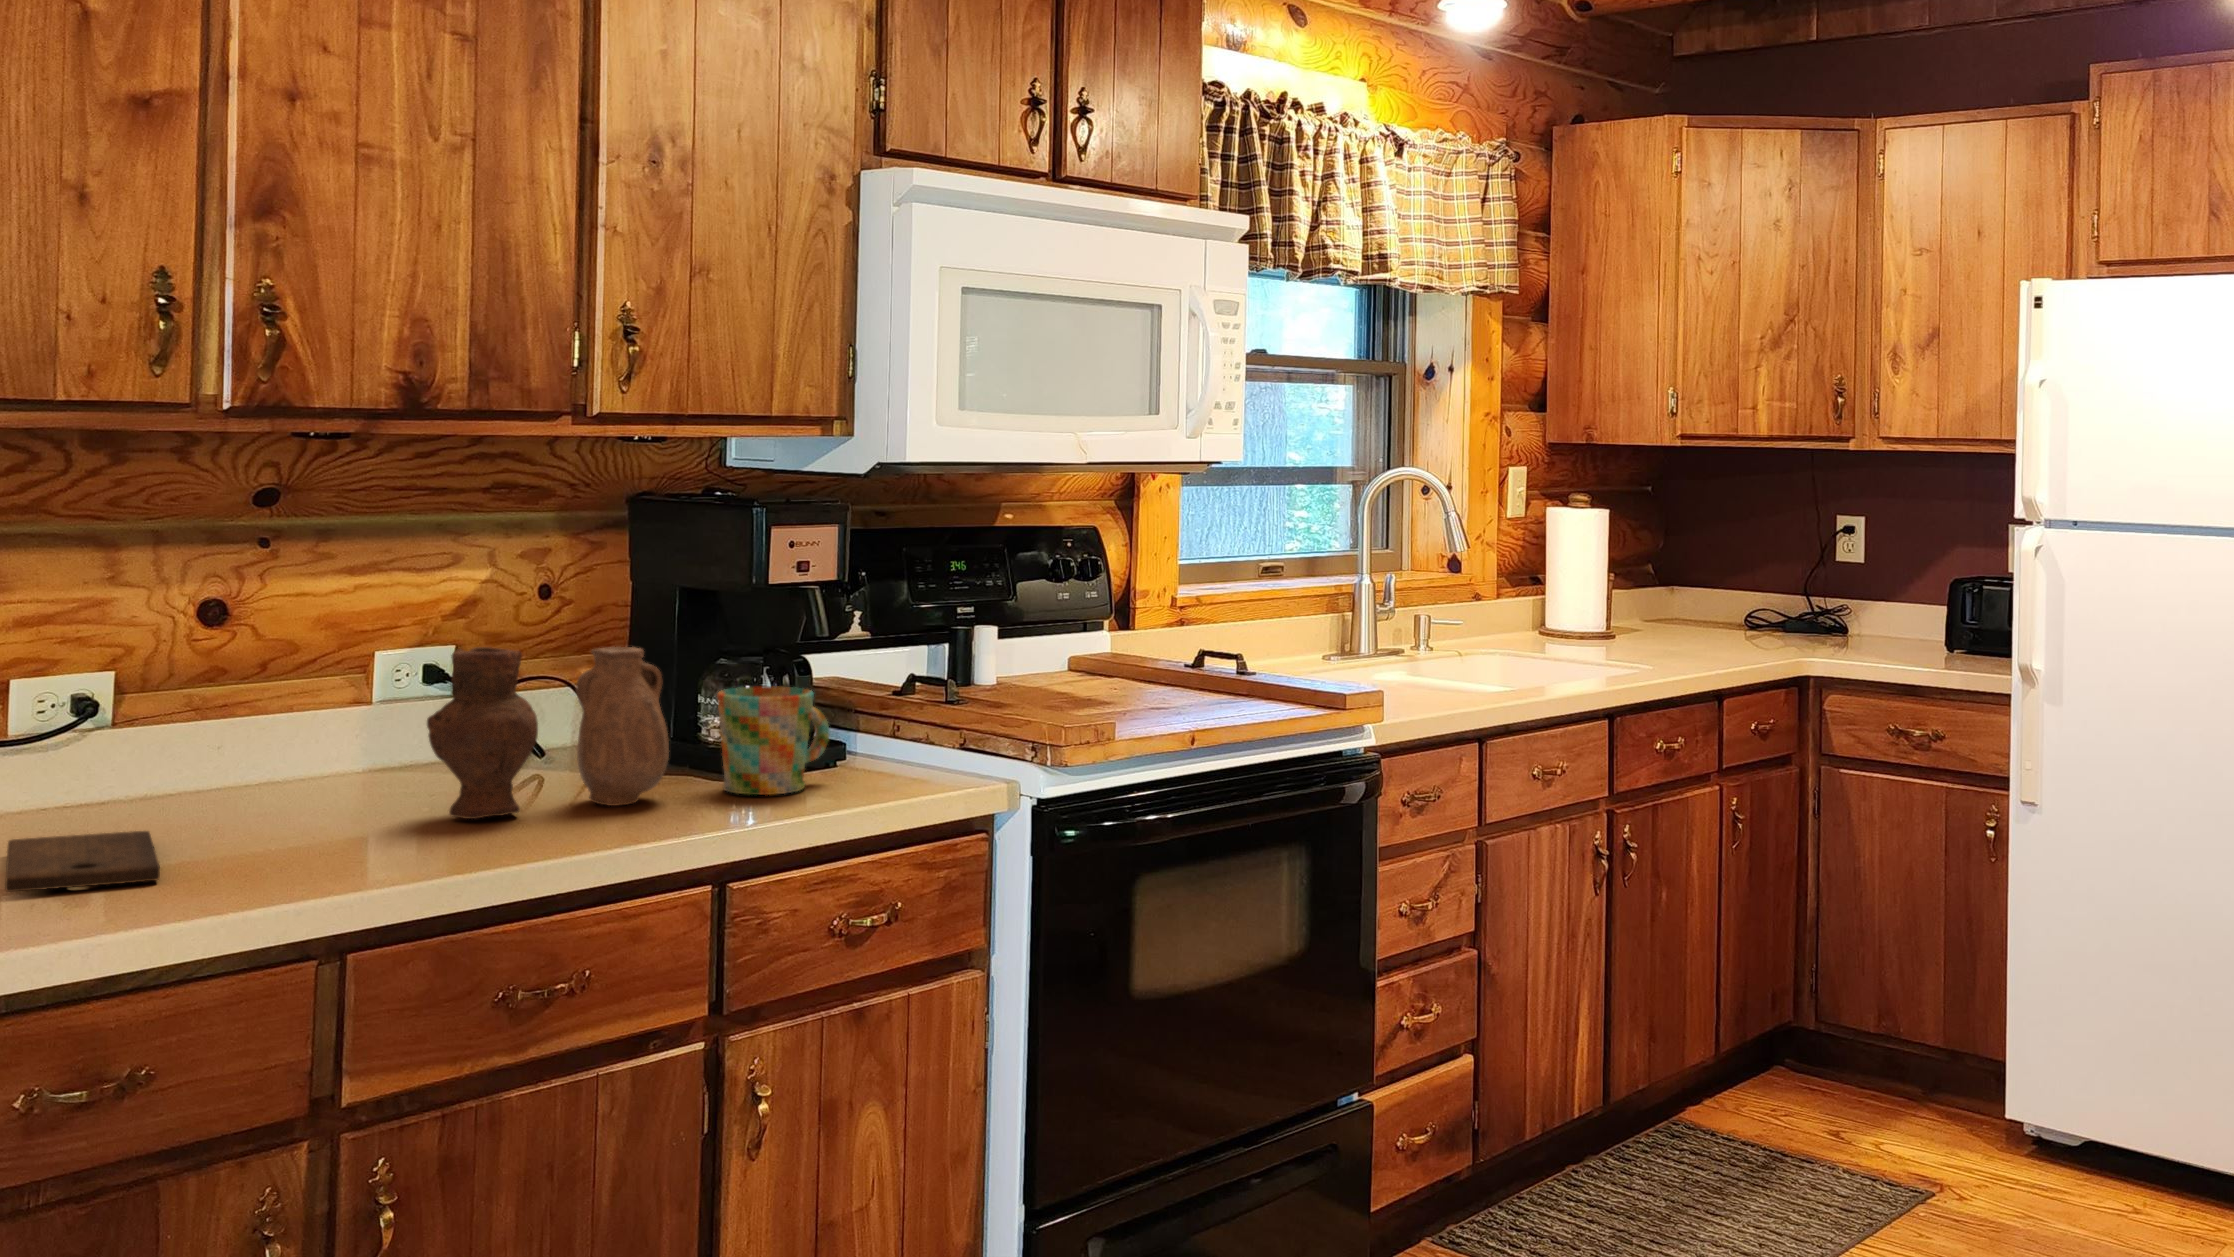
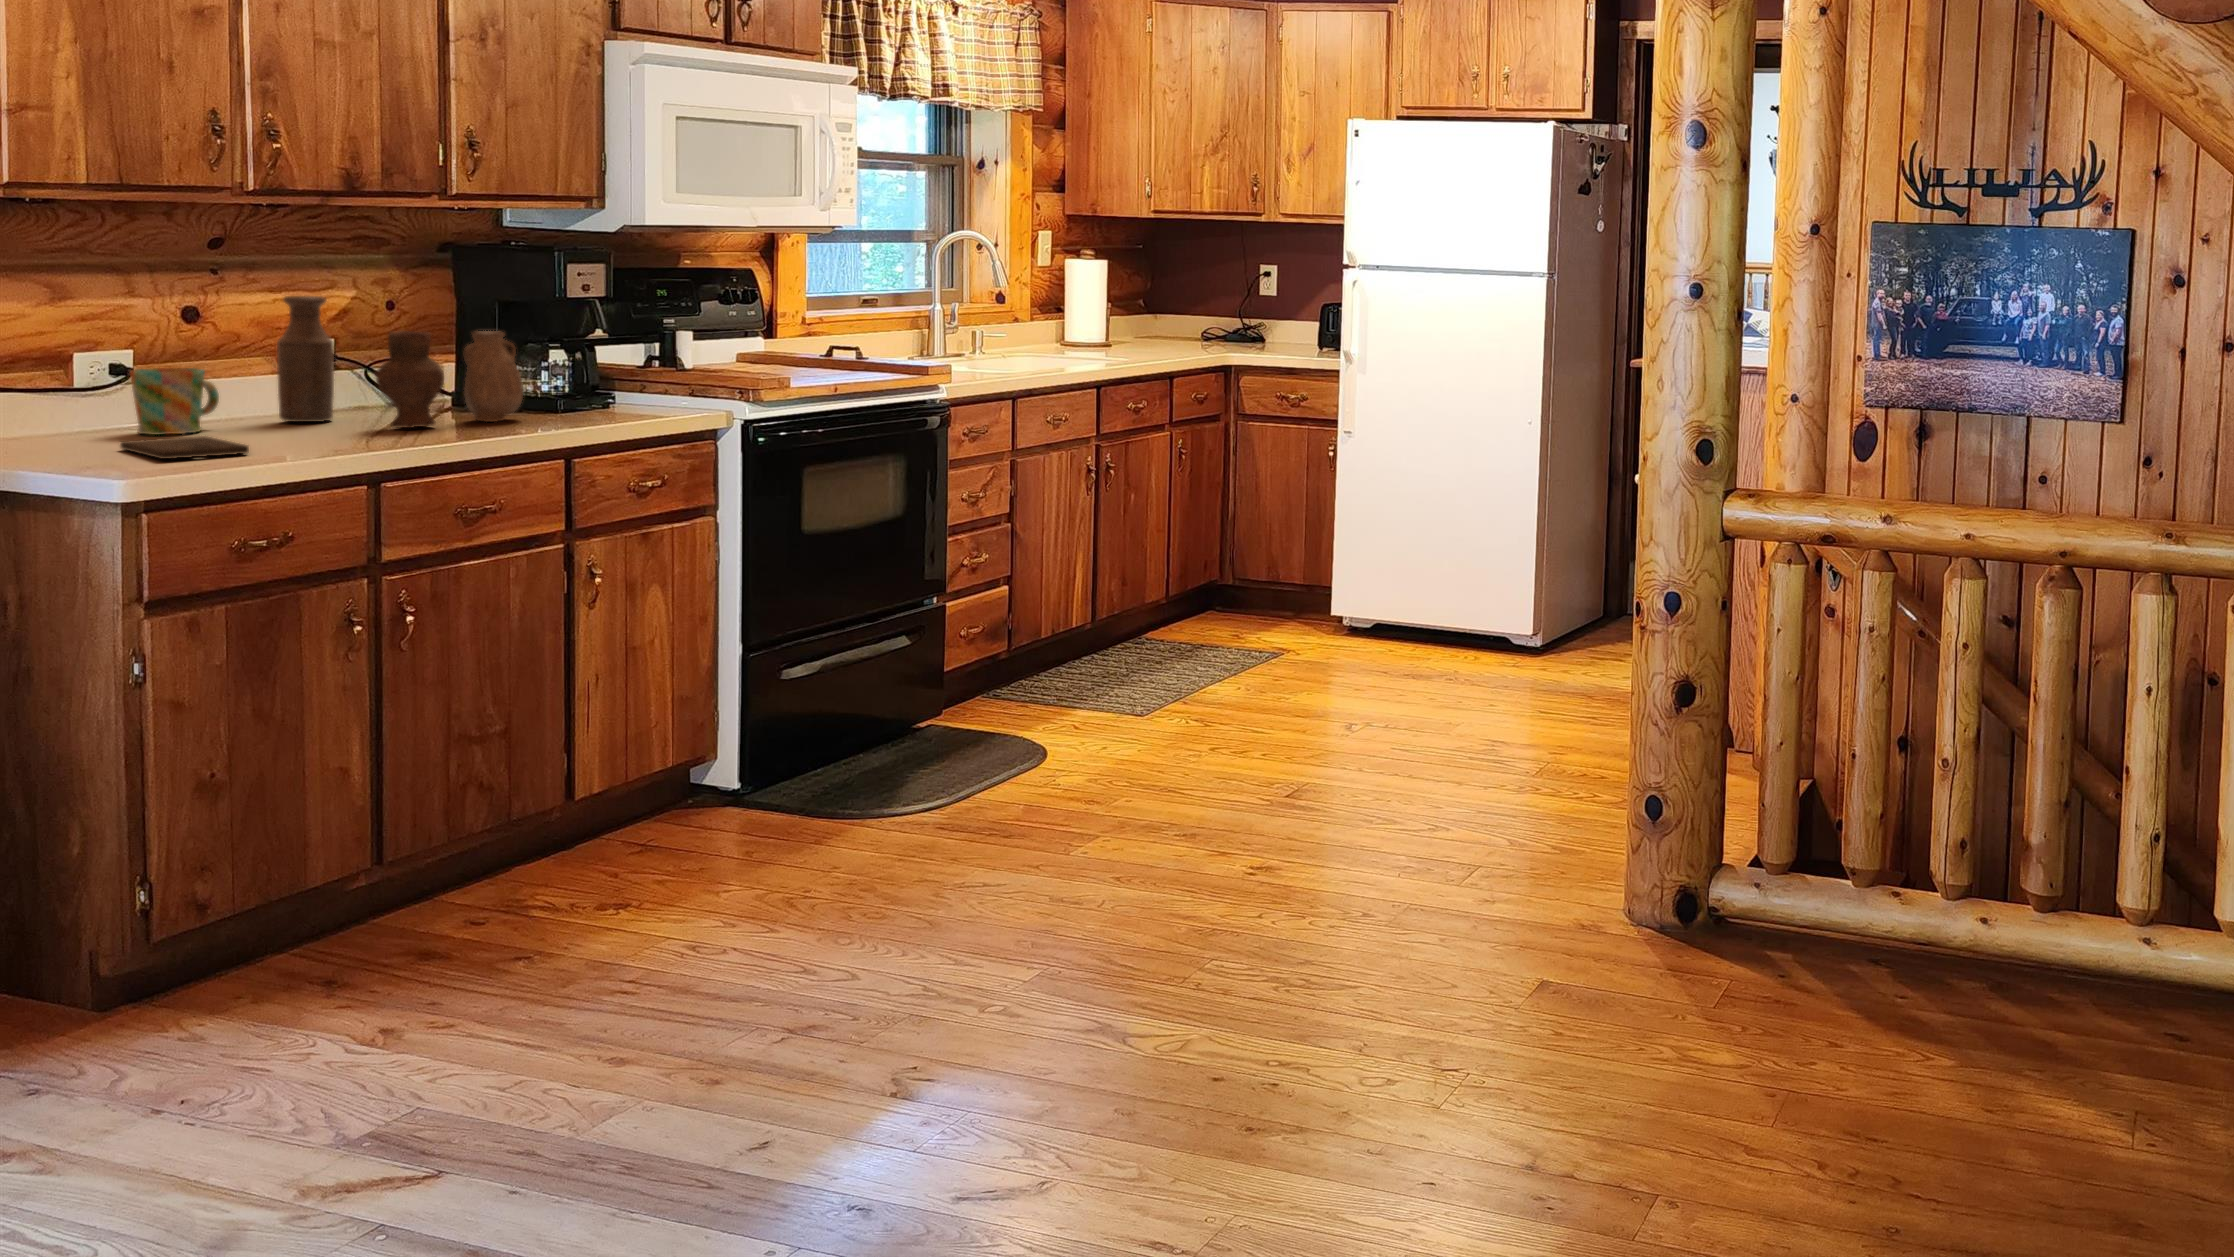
bottle: none [318,583,405,793] -> present [277,296,334,422]
mug: present [717,686,829,795] -> present [130,368,219,435]

